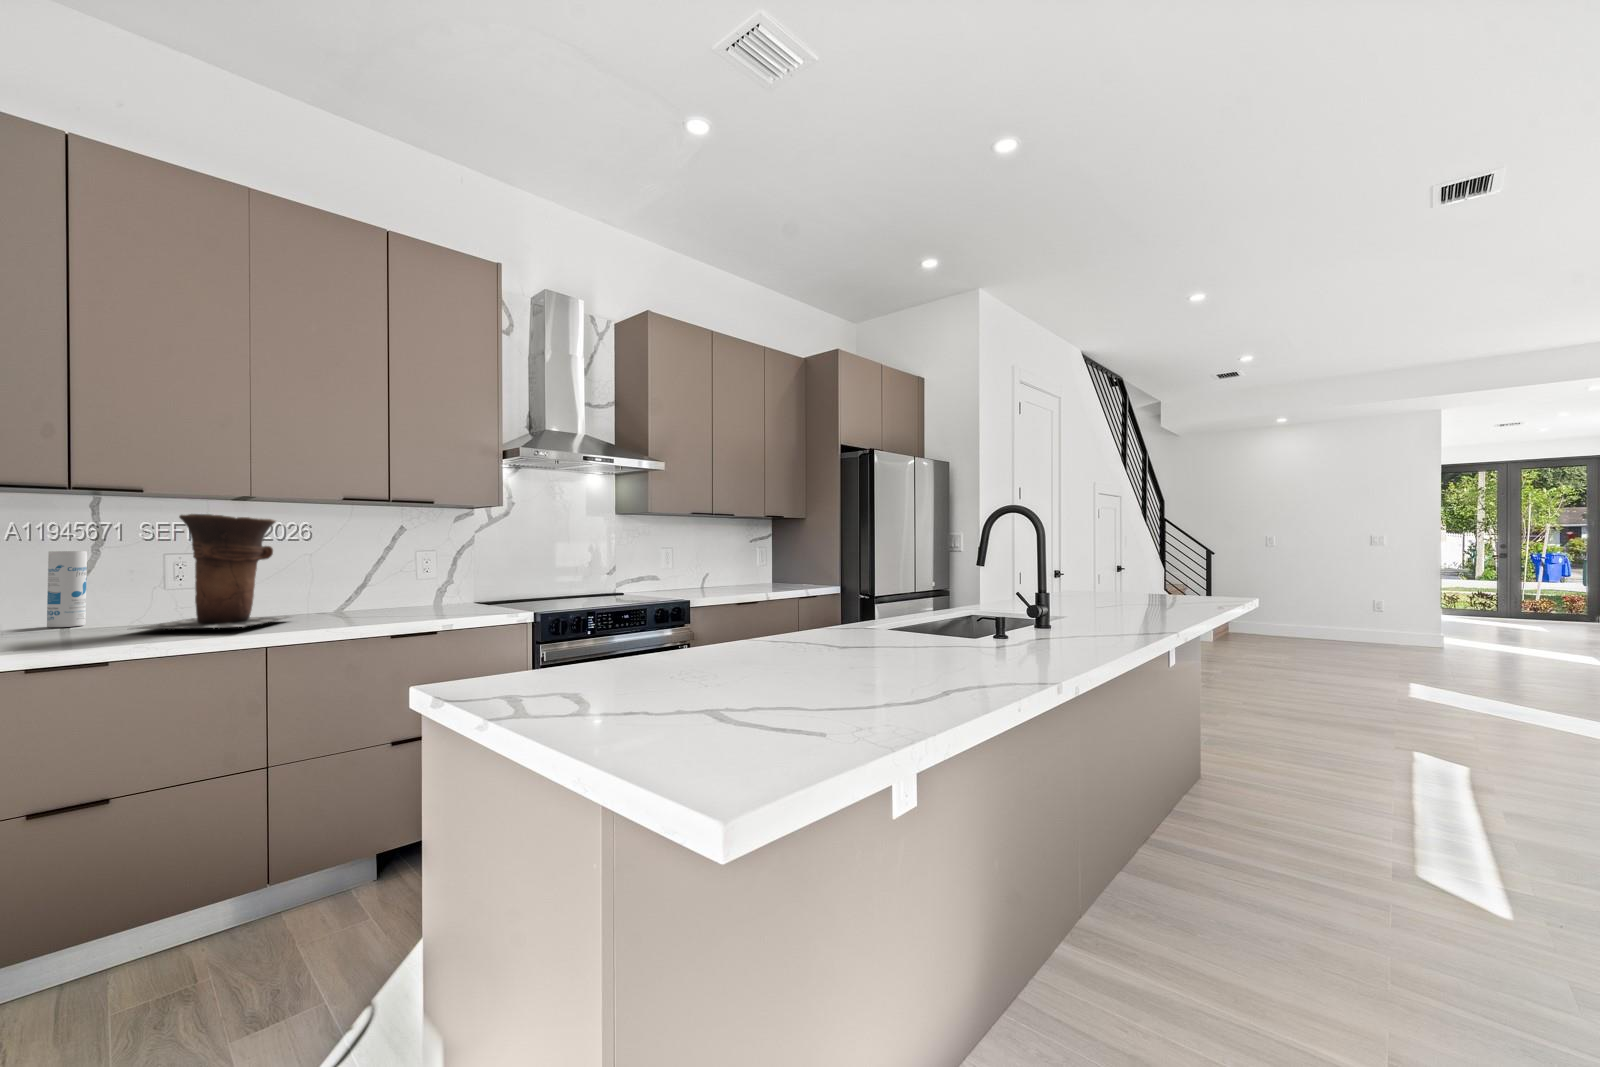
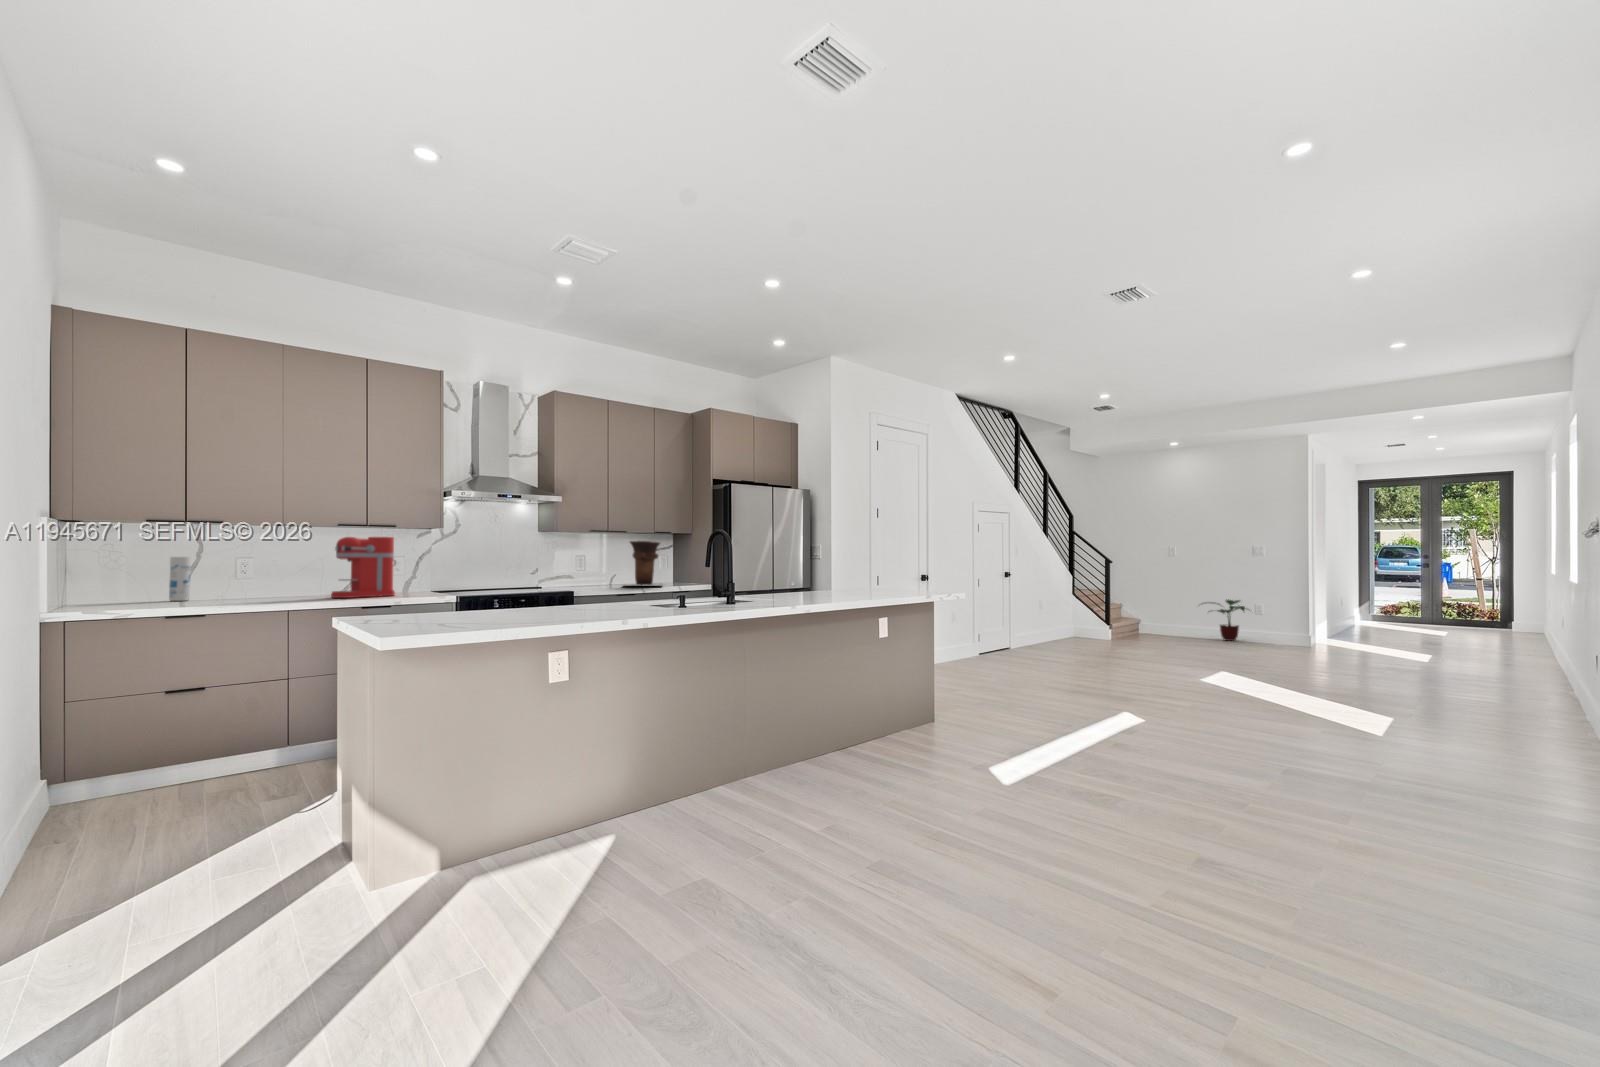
vase: present [136,514,289,629] -> present [630,541,660,585]
coffee maker: none [328,519,428,618] -> present [331,537,396,598]
potted plant: none [1323,598,1391,646] -> present [1212,599,1245,641]

